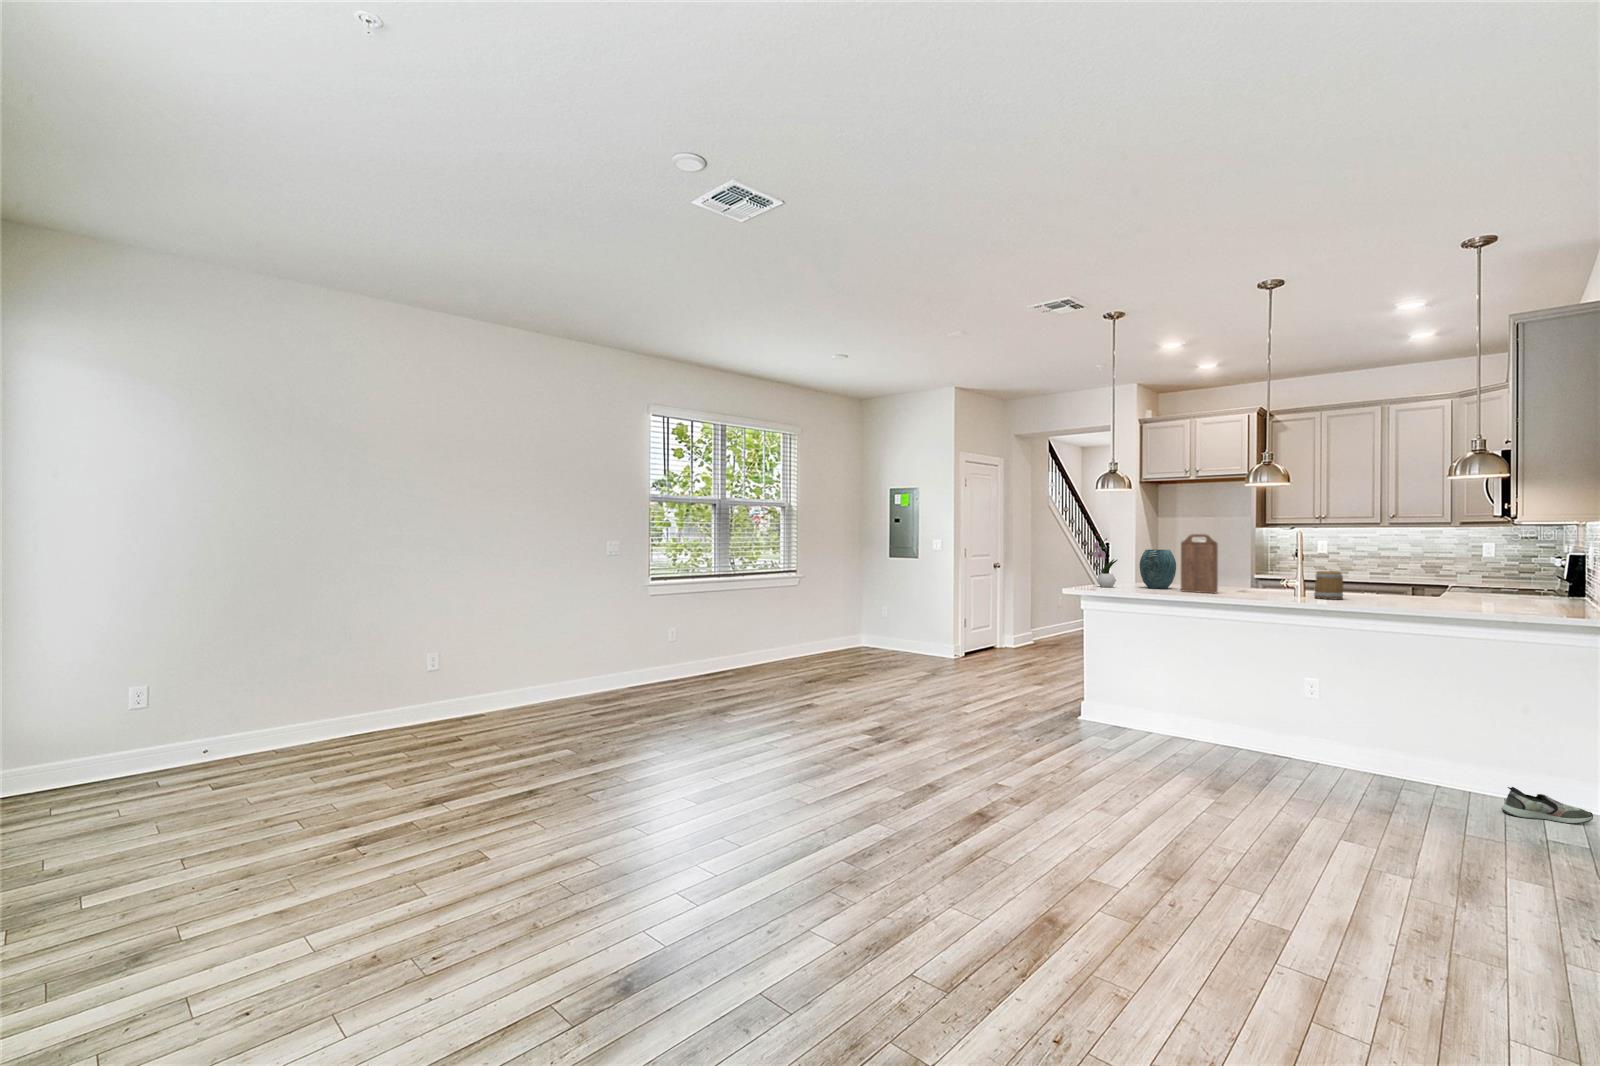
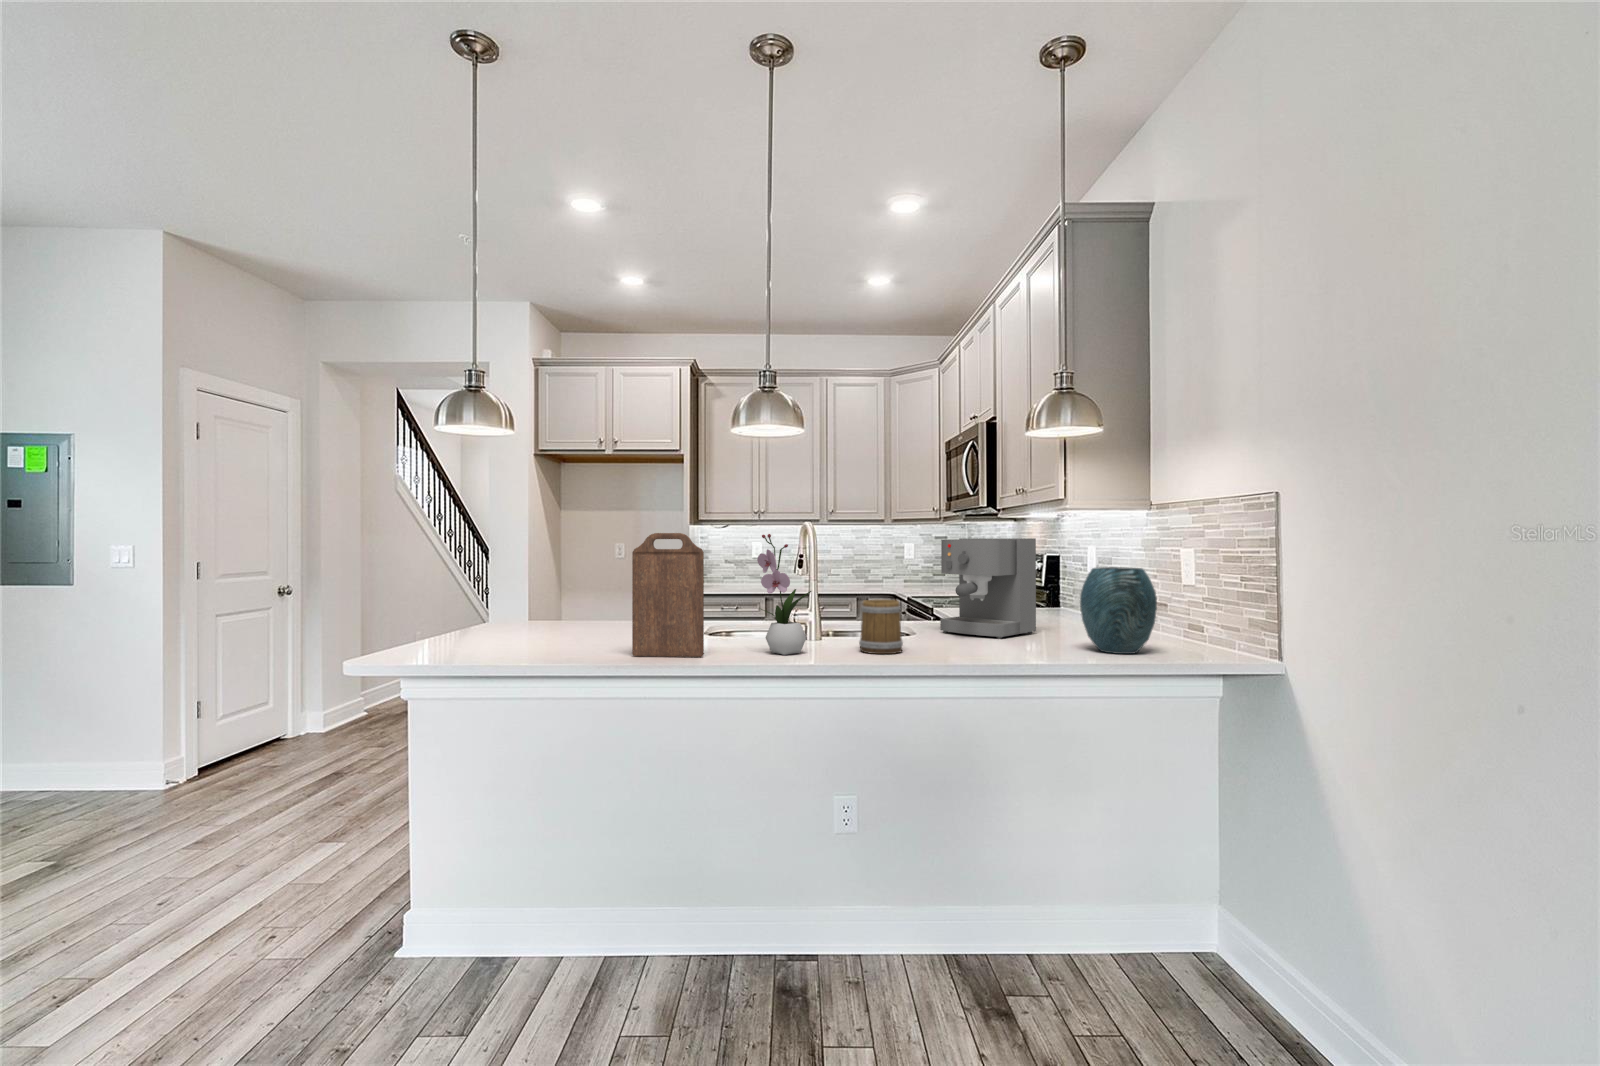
flower arrangement: present [1093,534,1117,587] -> present [757,534,811,655]
coffee maker: none [1401,538,1485,602] -> present [940,538,1036,639]
vase: present [1140,550,1176,589] -> present [1080,567,1157,654]
shoe: present [1501,787,1593,824] -> none [1170,964,1267,1036]

